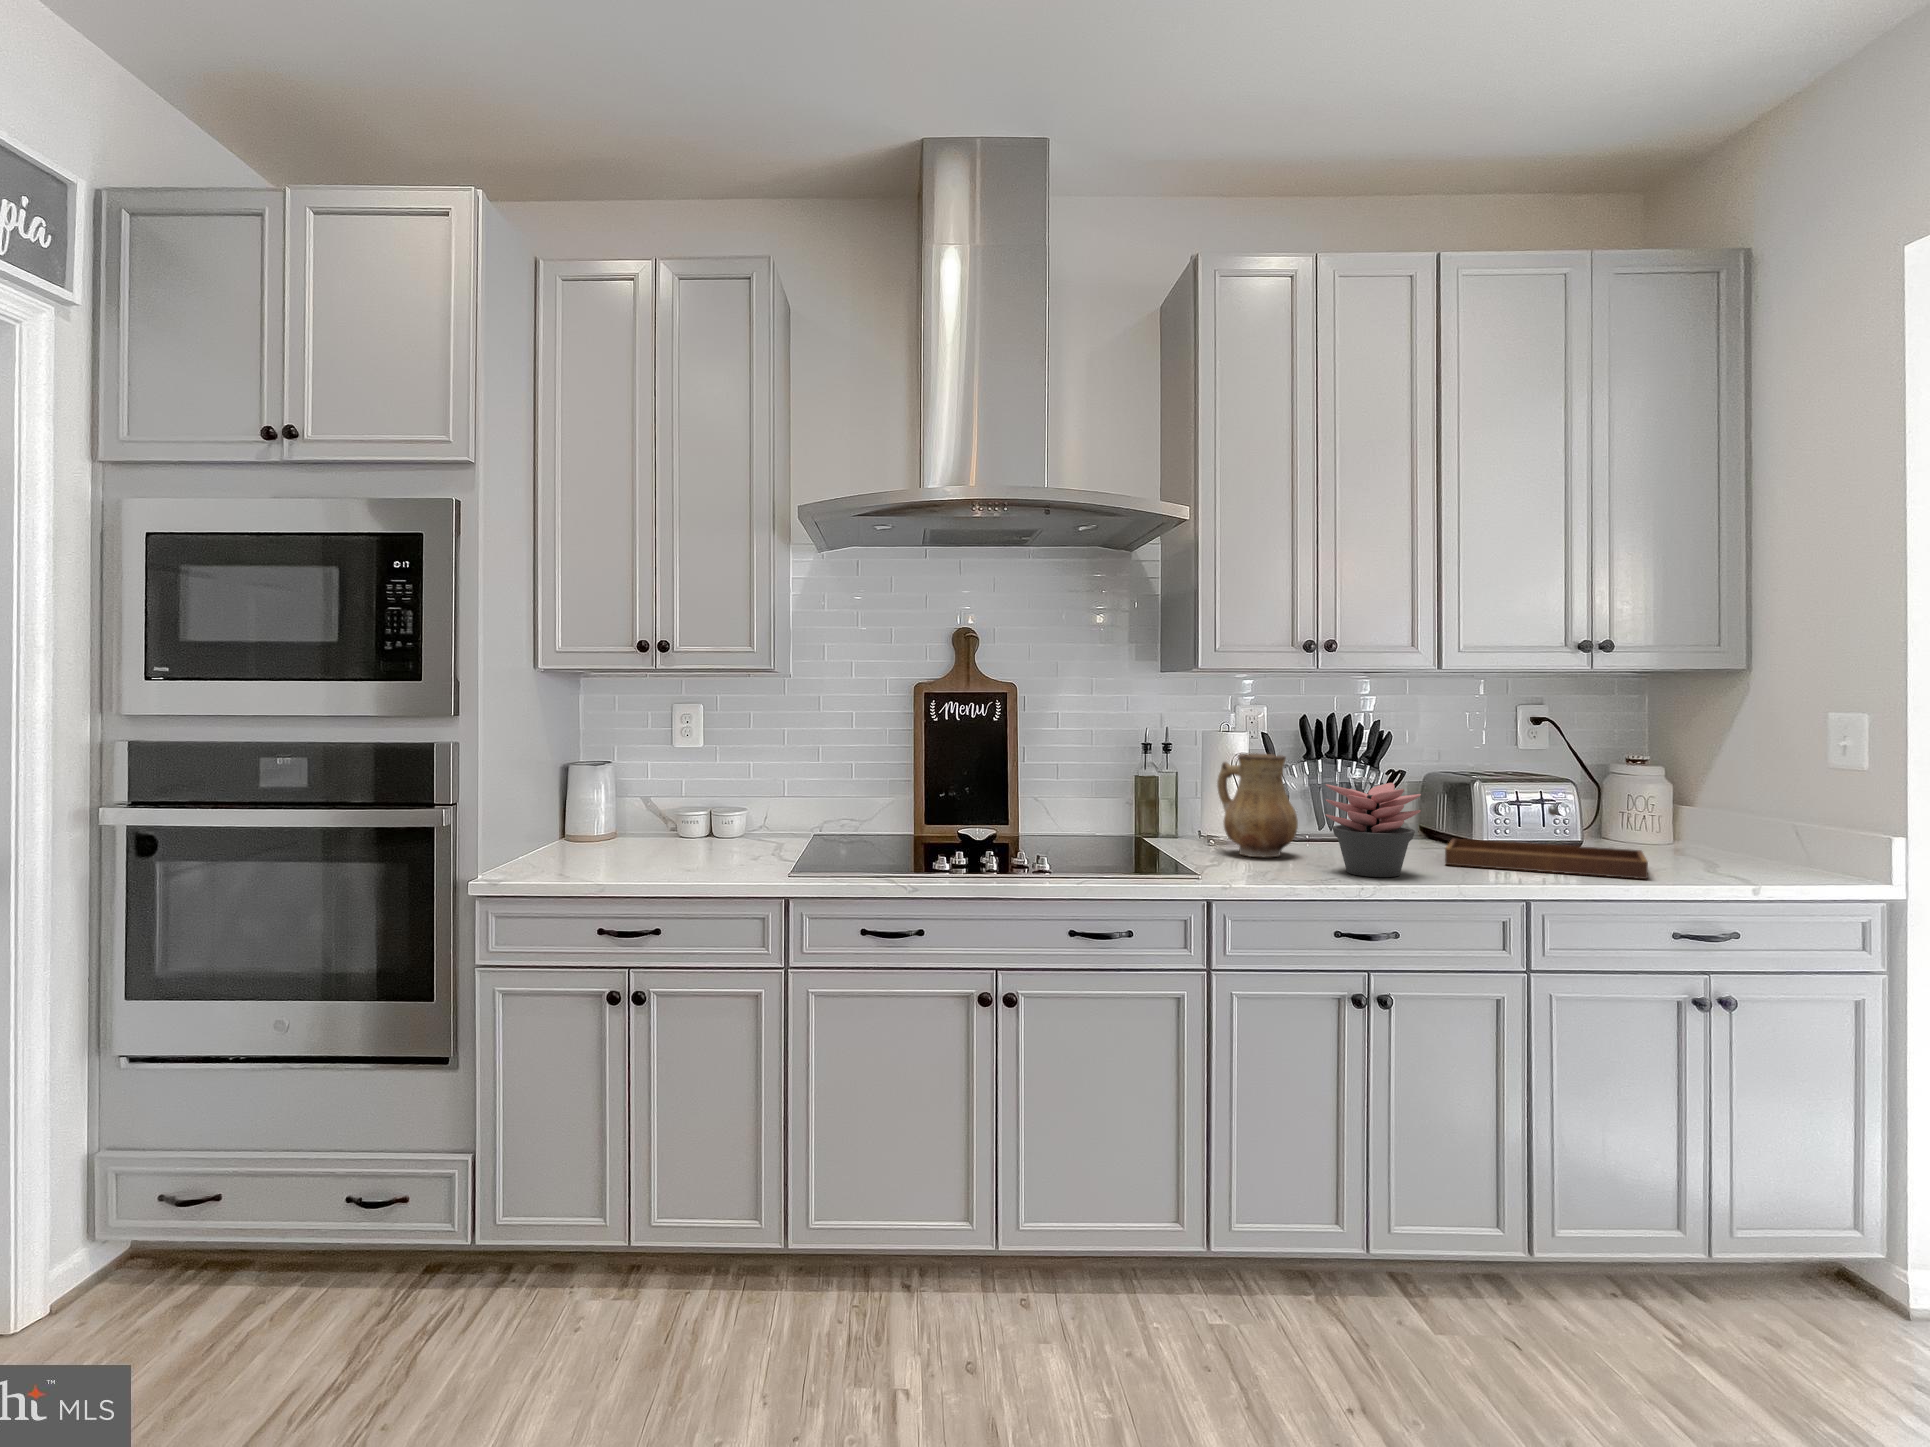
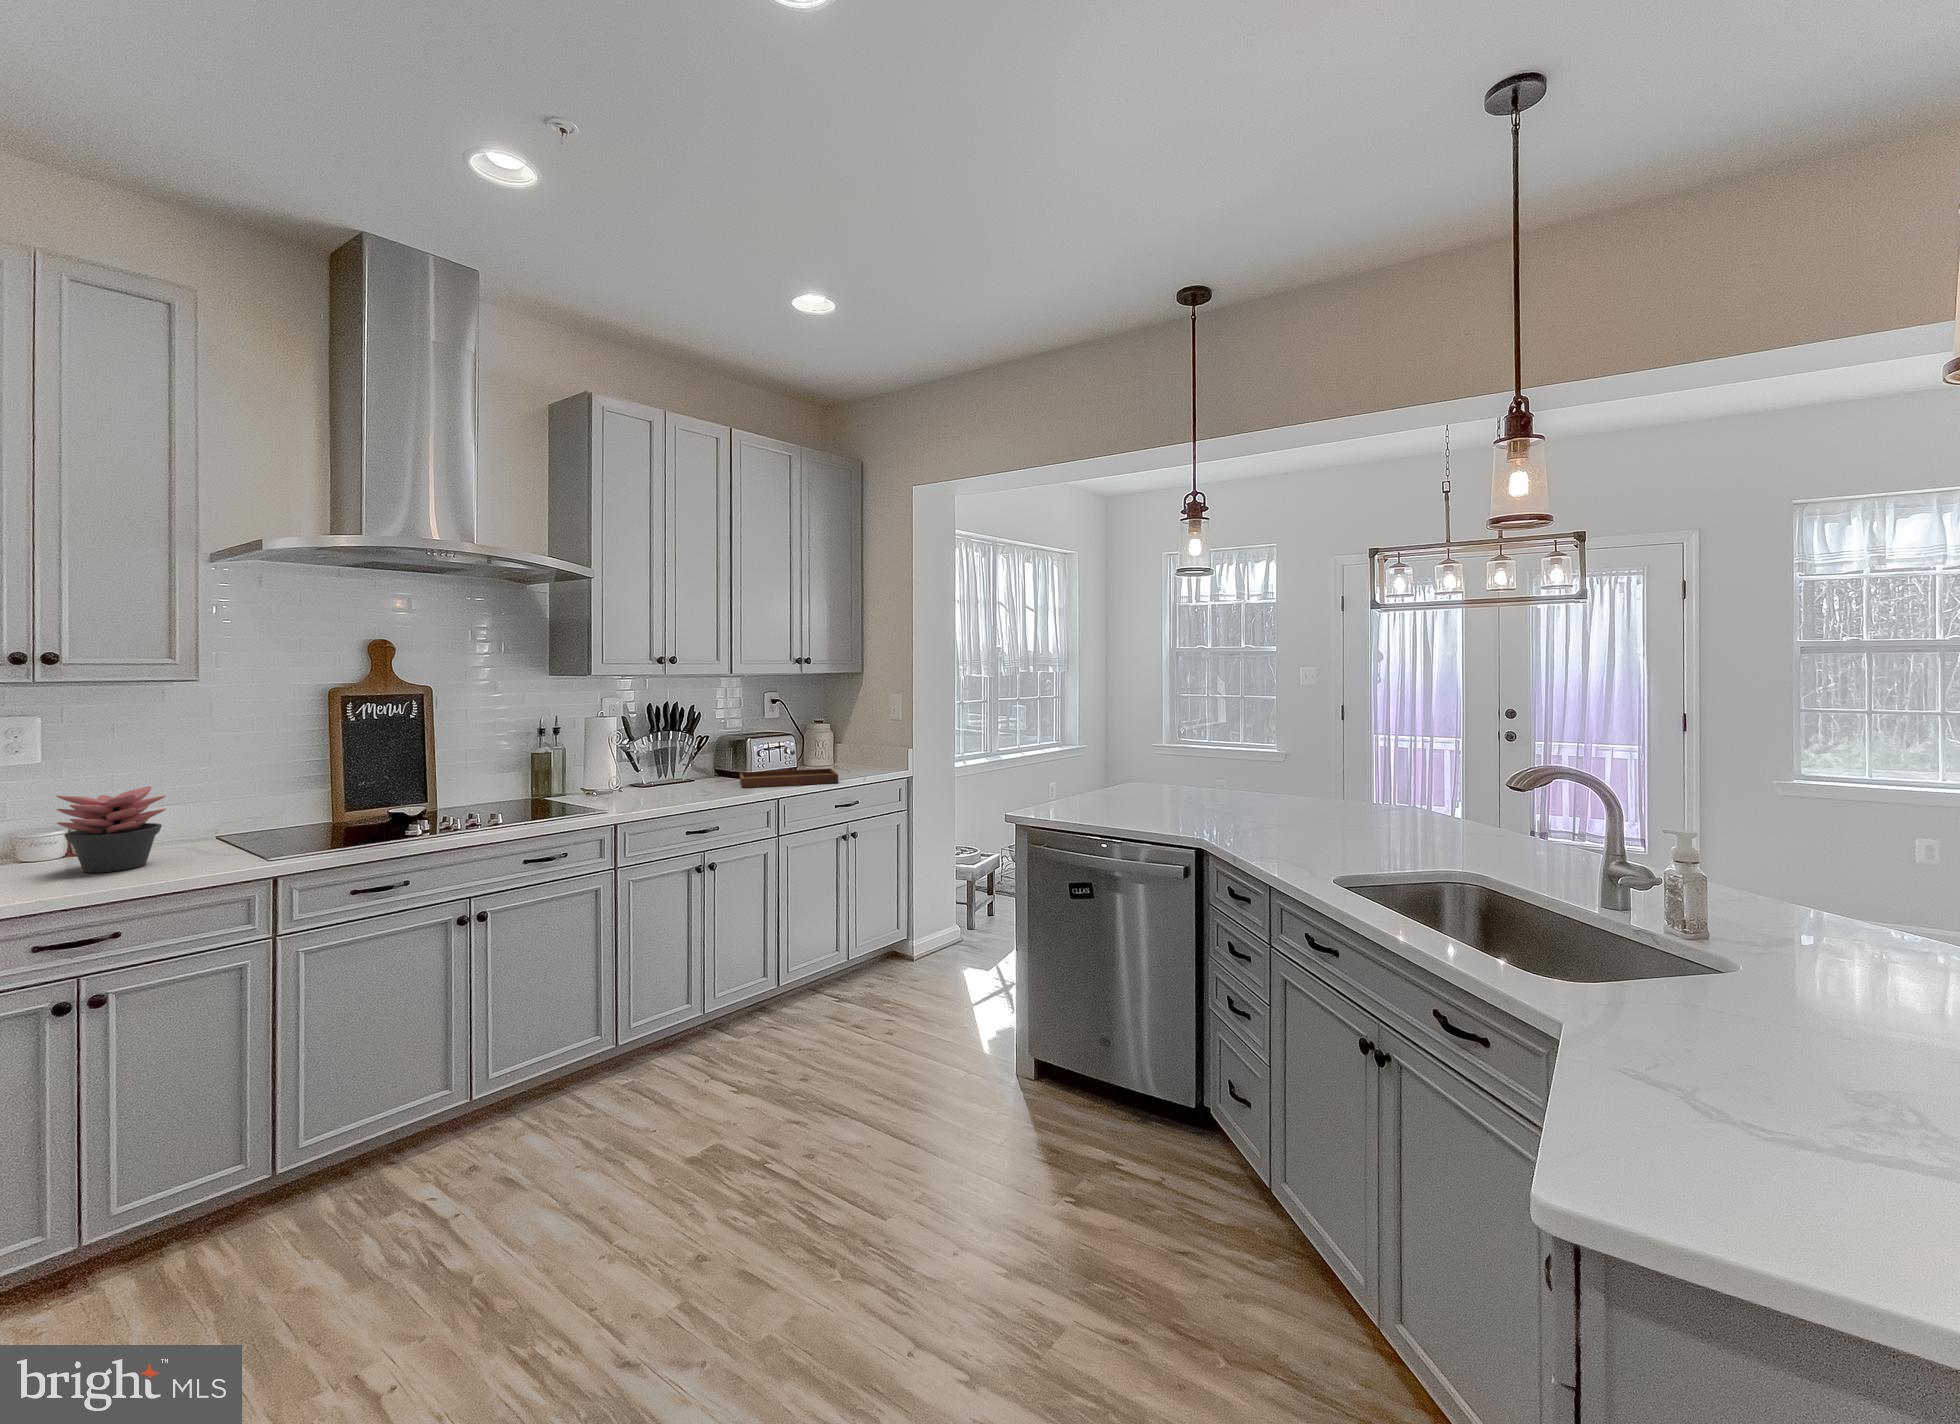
ceramic pitcher: present [1217,753,1298,857] -> none [602,732,657,797]
succulent plant: present [1326,783,1421,877] -> present [56,786,166,873]

